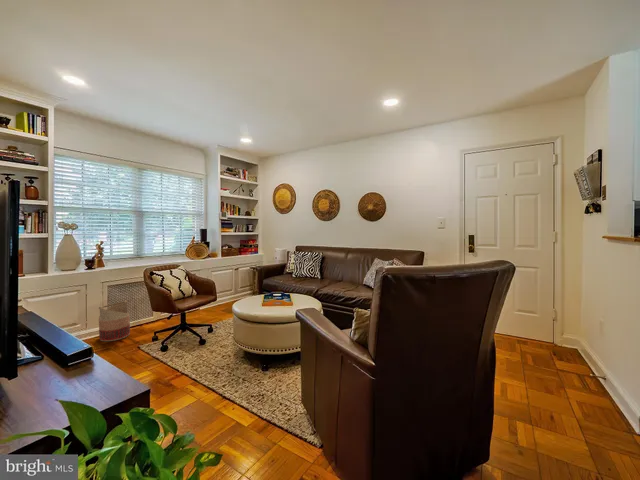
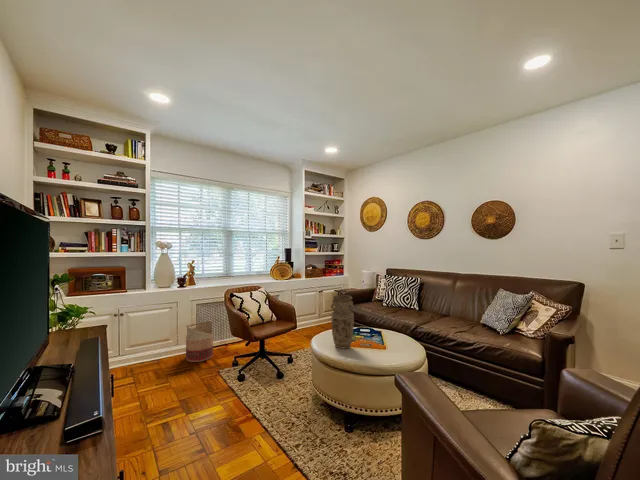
vase: none [249,268,269,310] -> present [331,295,355,349]

